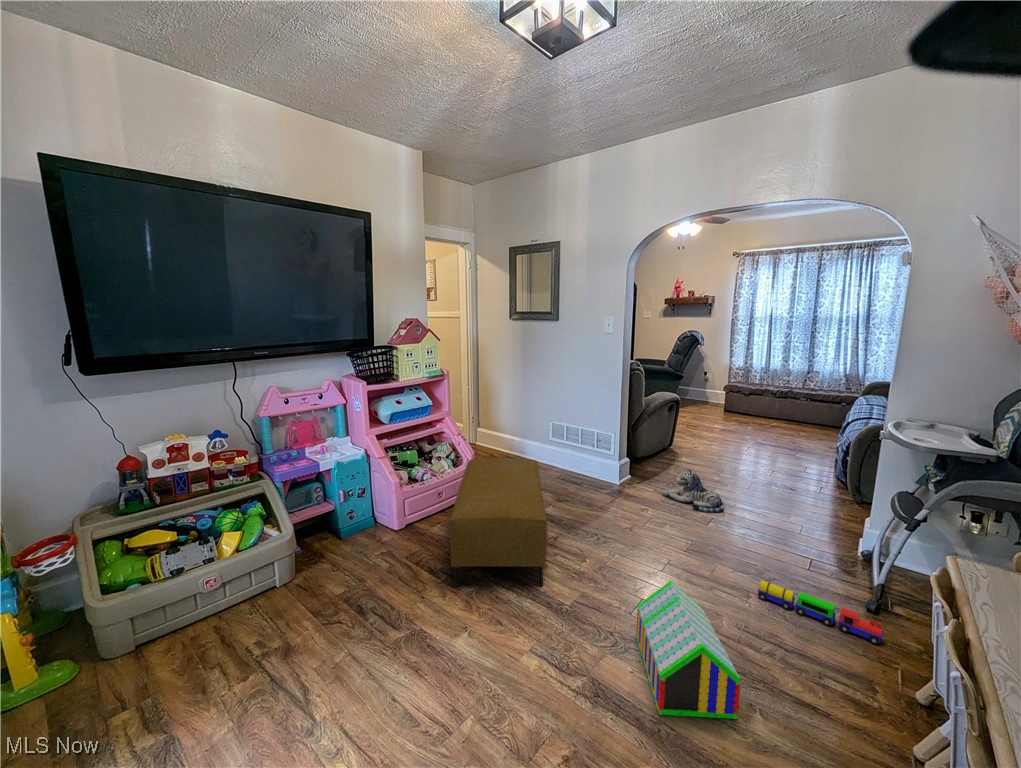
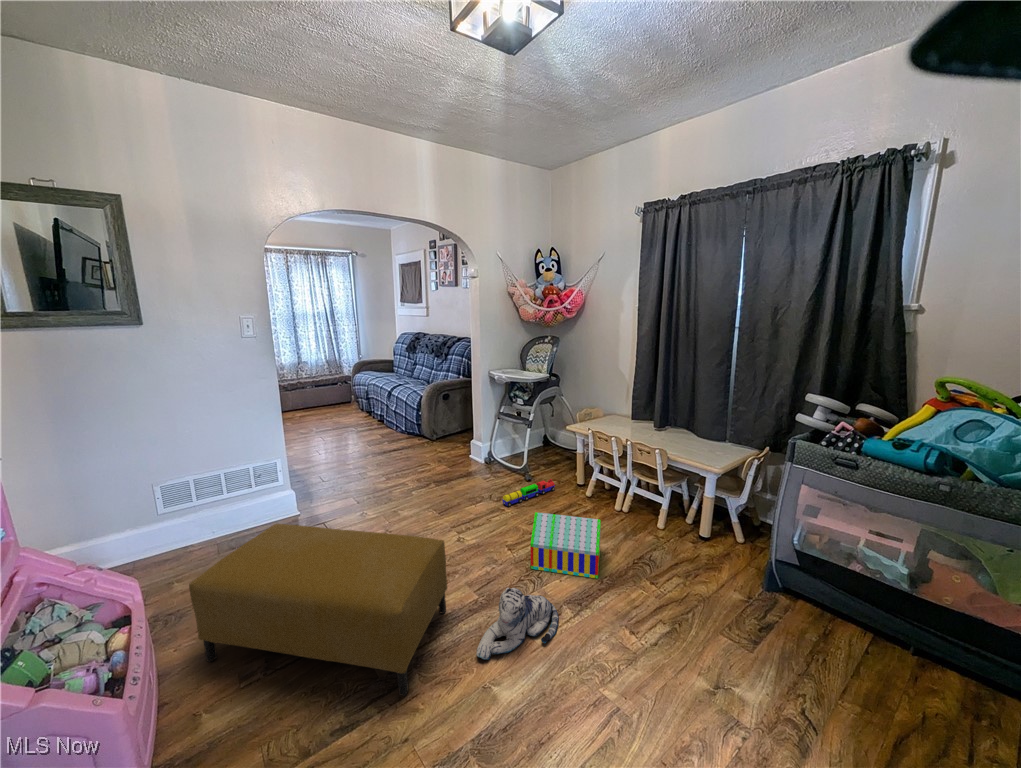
plush toy: present [662,470,724,513] -> present [476,588,559,660]

